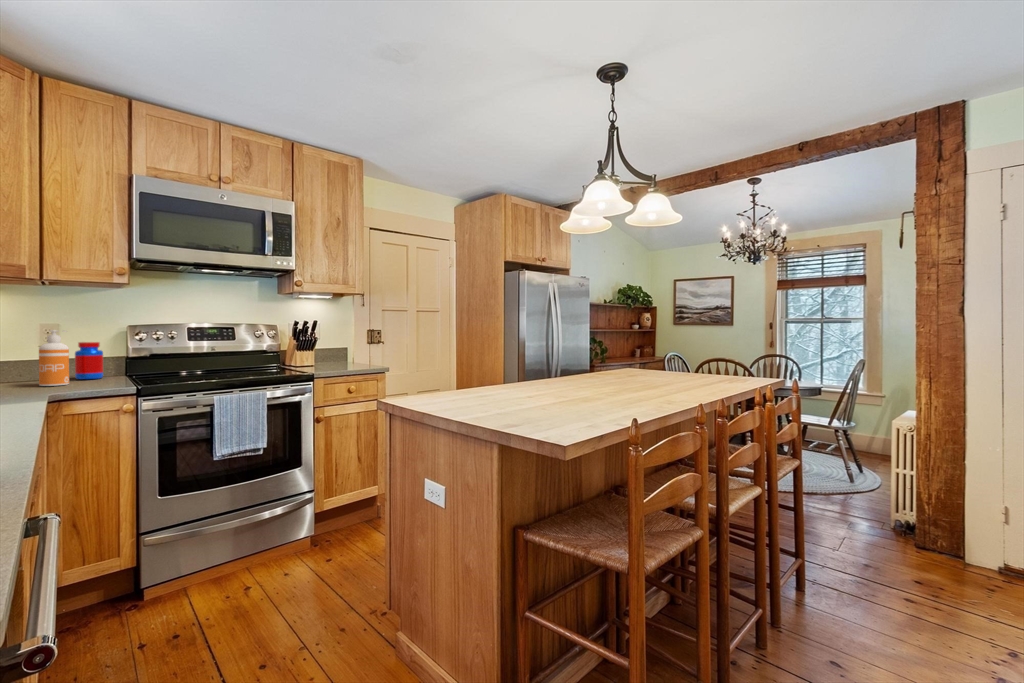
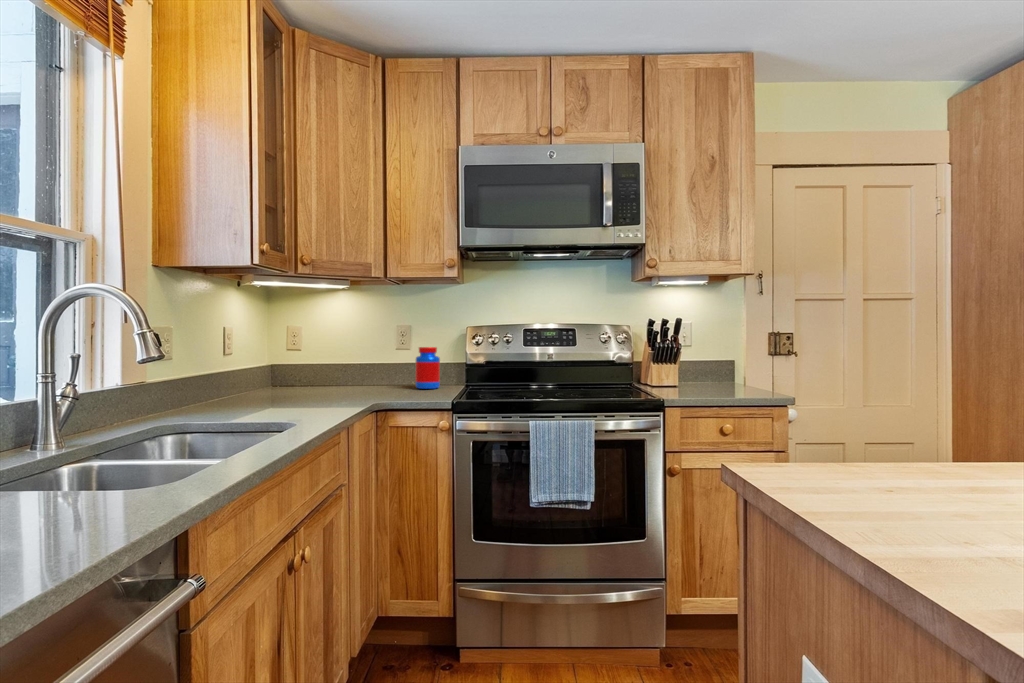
soap dispenser: present [39,330,69,386] -> none [380,333,405,395]

